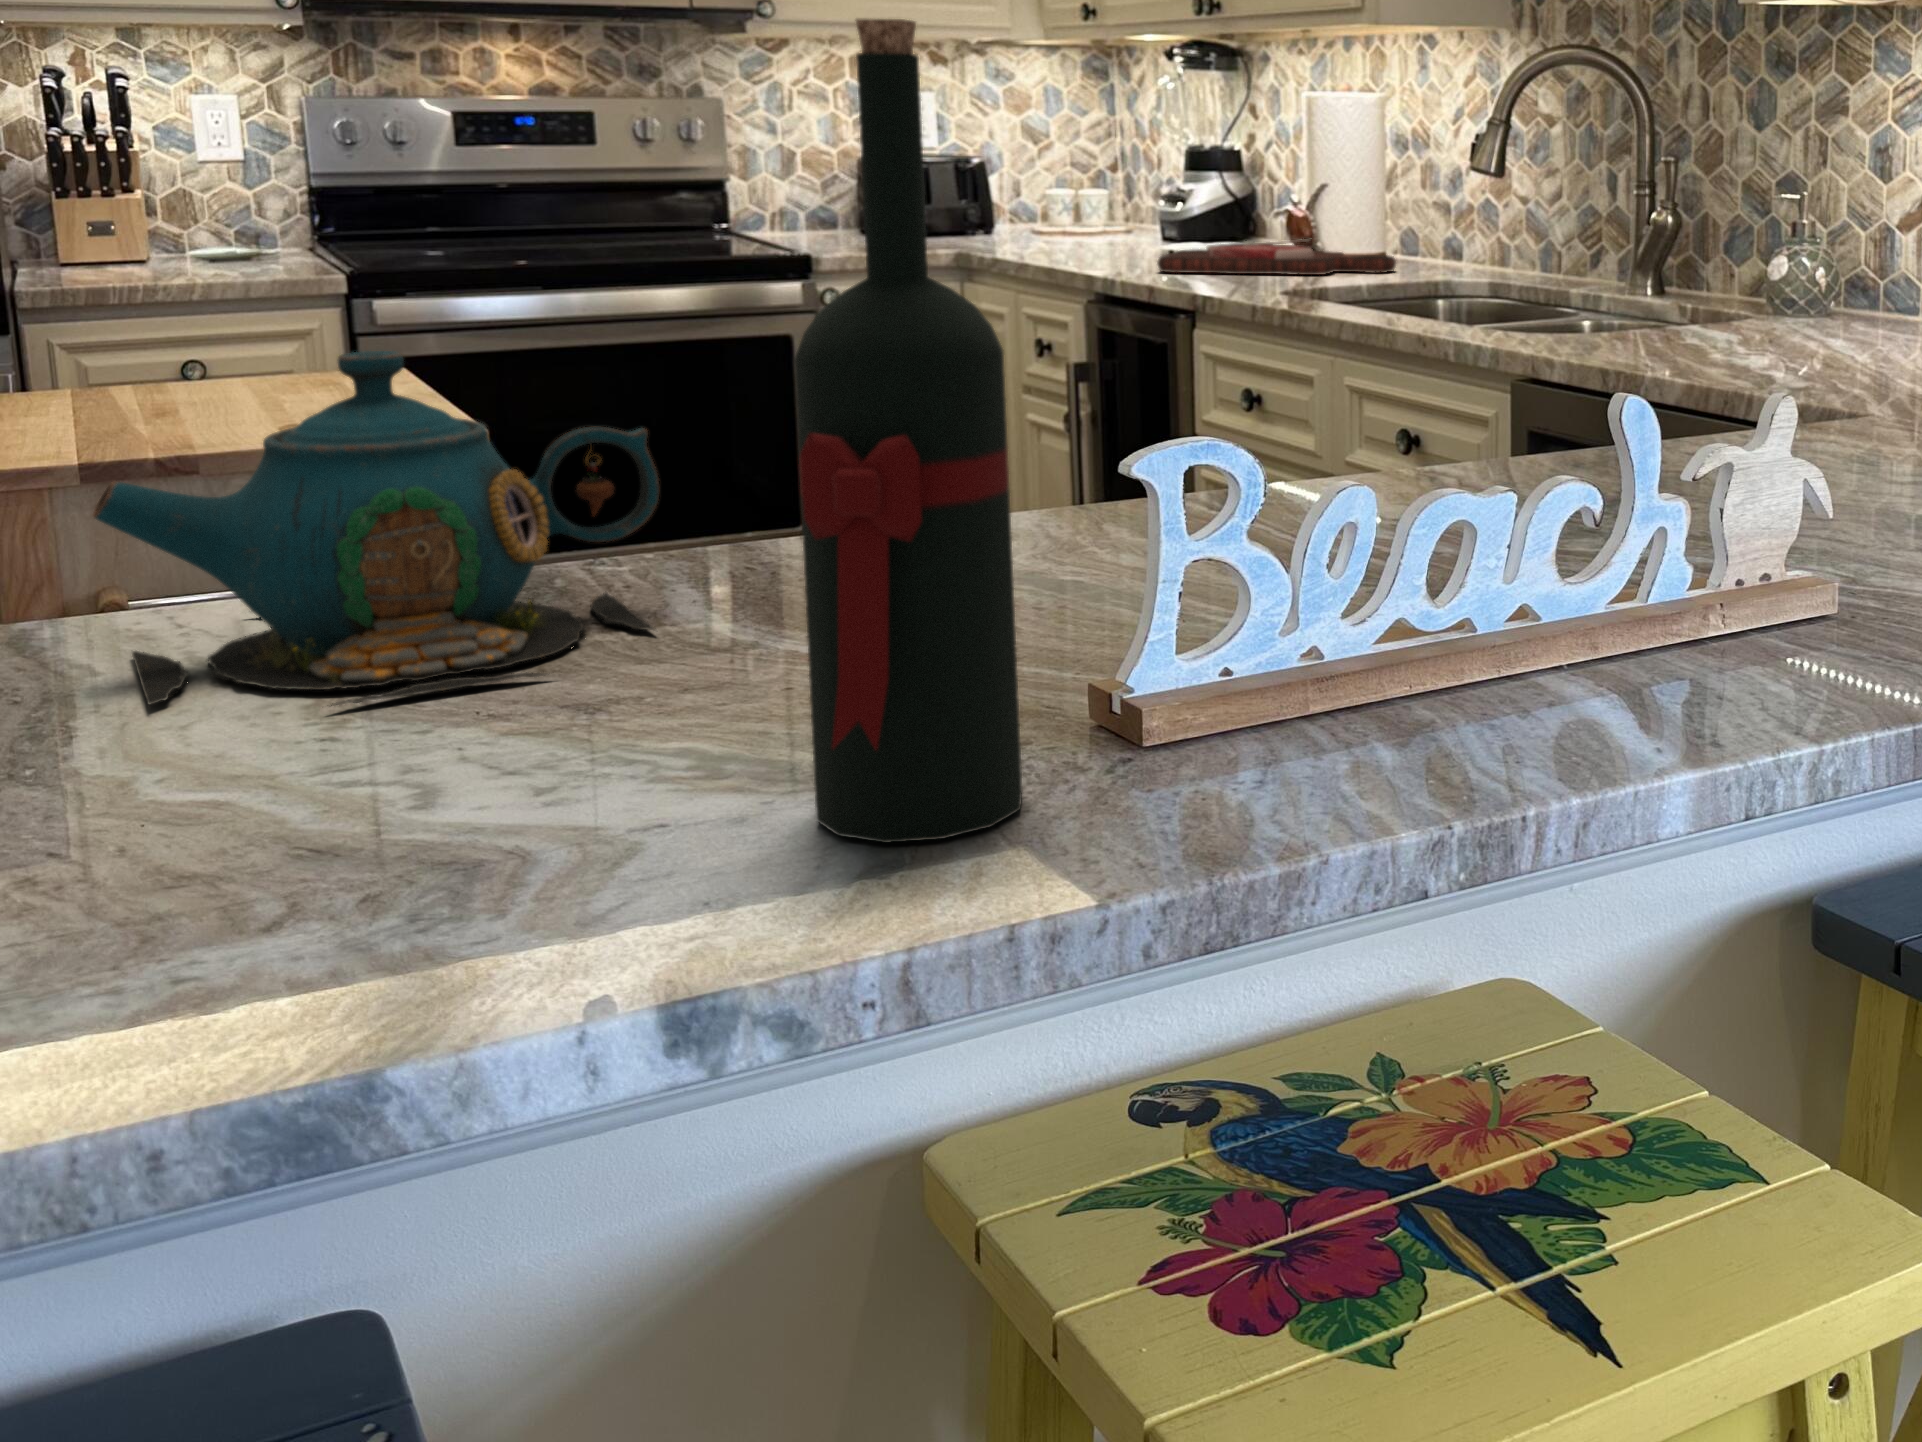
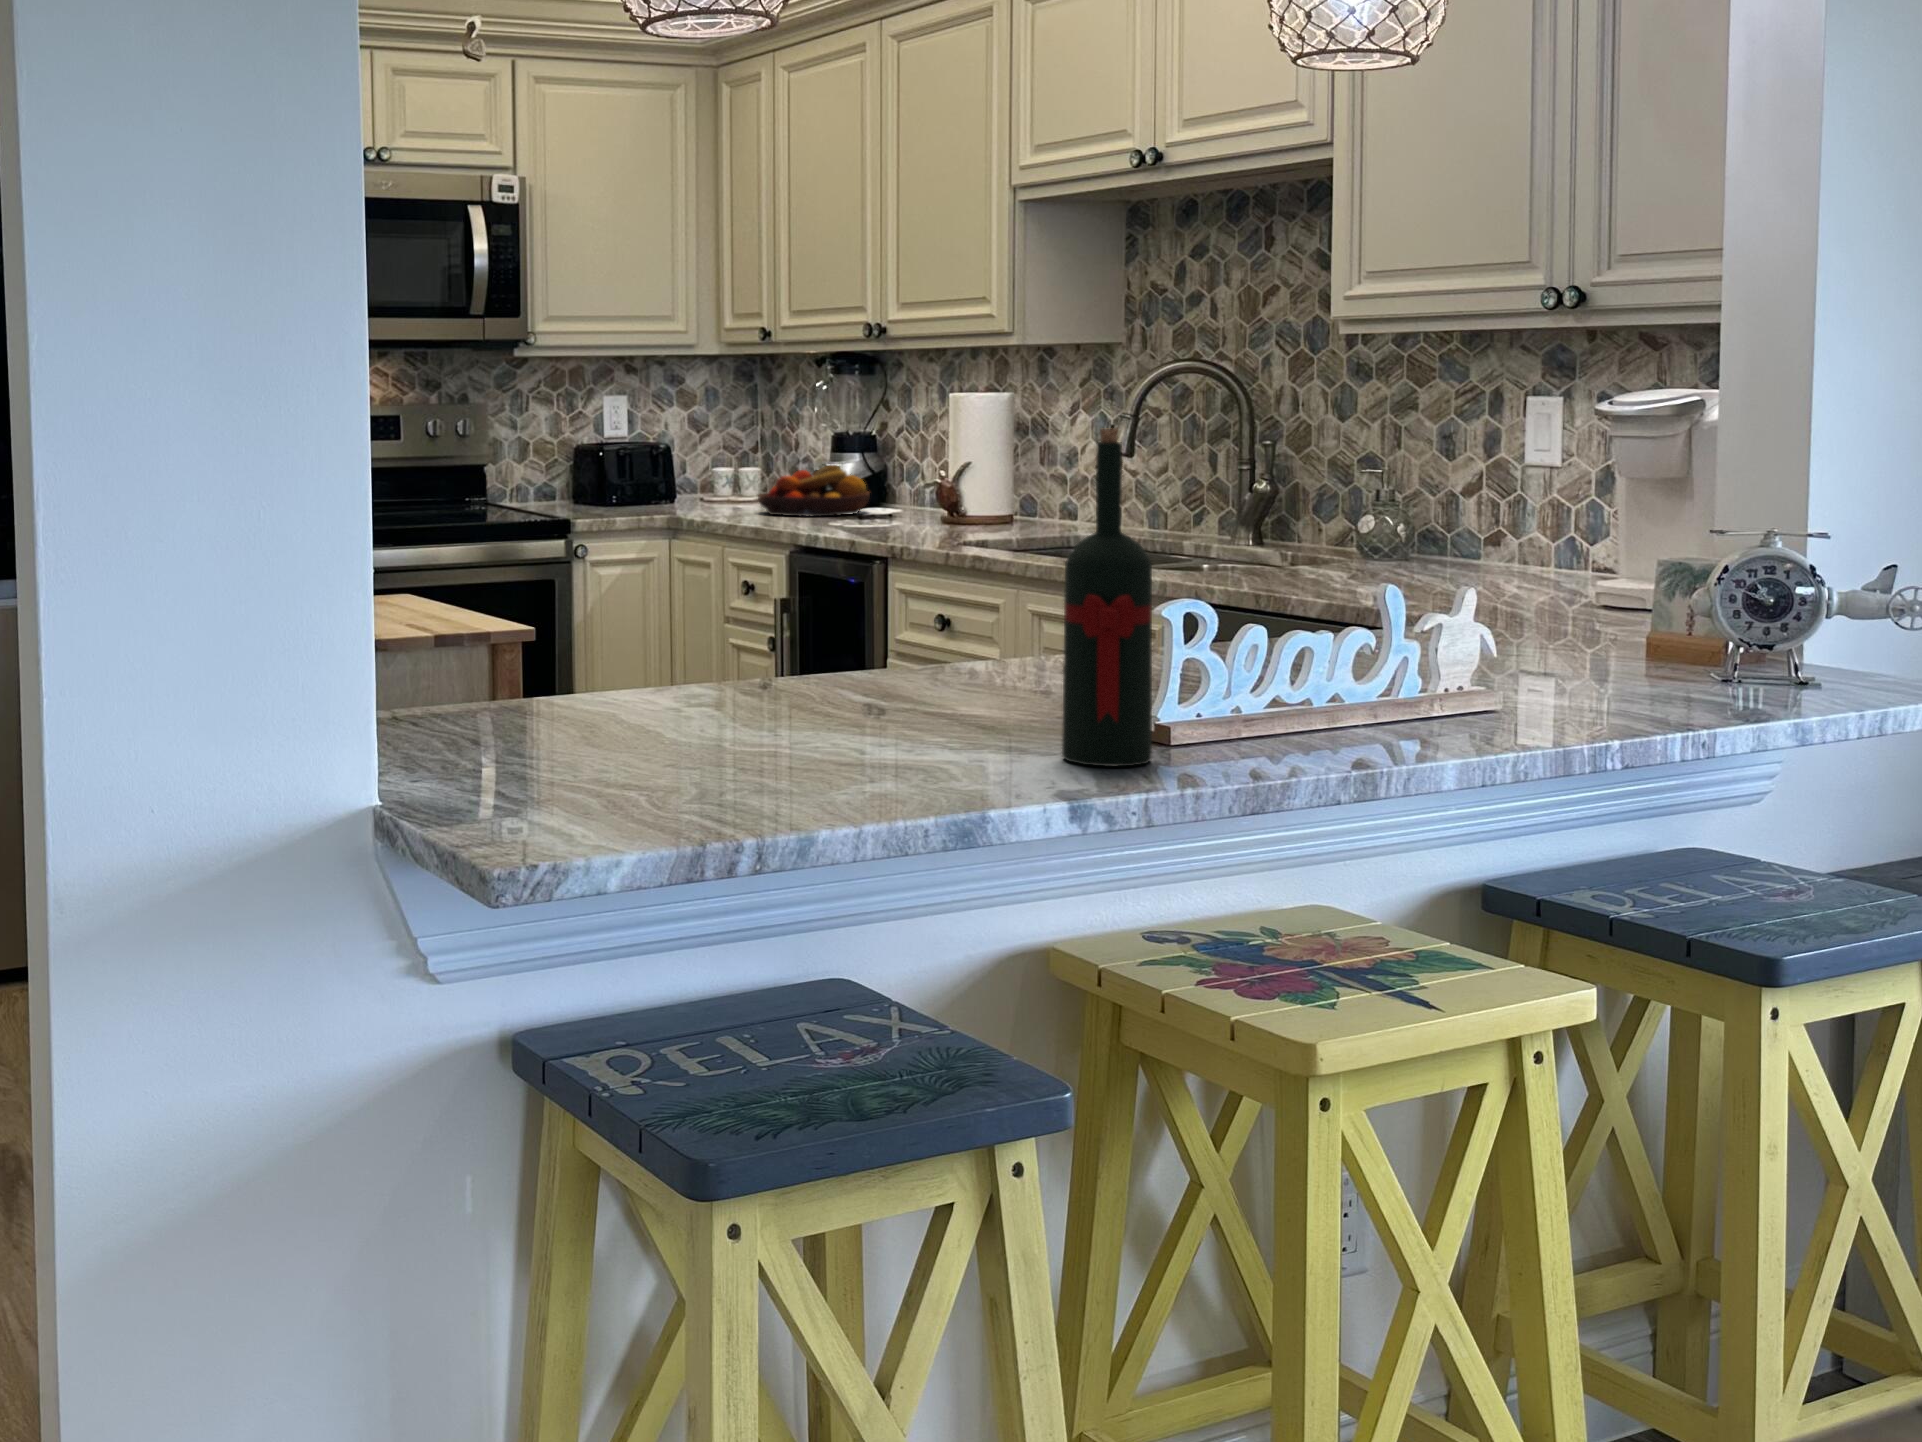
fruit bowl: none [1080,185,1223,250] -> present [758,465,870,516]
cutting board: present [1157,239,1396,275] -> none [849,507,1034,534]
teapot: present [93,351,659,706] -> none [624,571,913,734]

